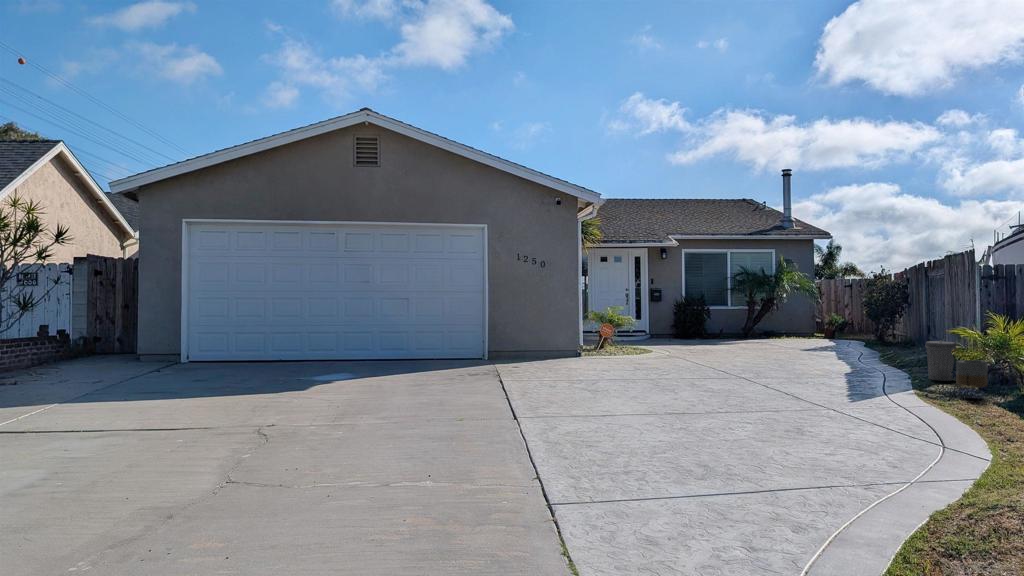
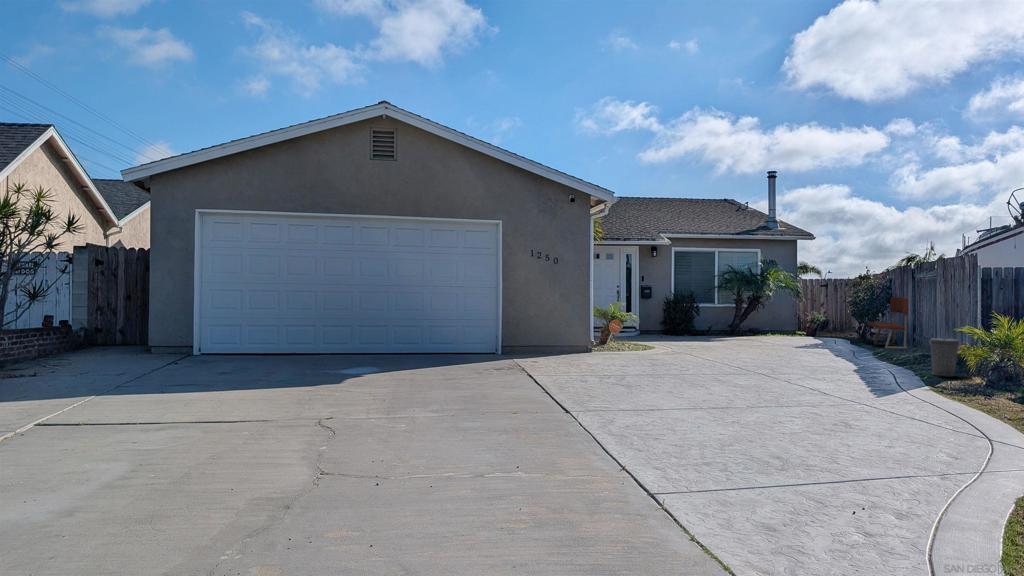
bench: none [881,298,921,352] -> present [867,297,908,349]
planter: present [956,360,988,388] -> none [970,356,1001,394]

